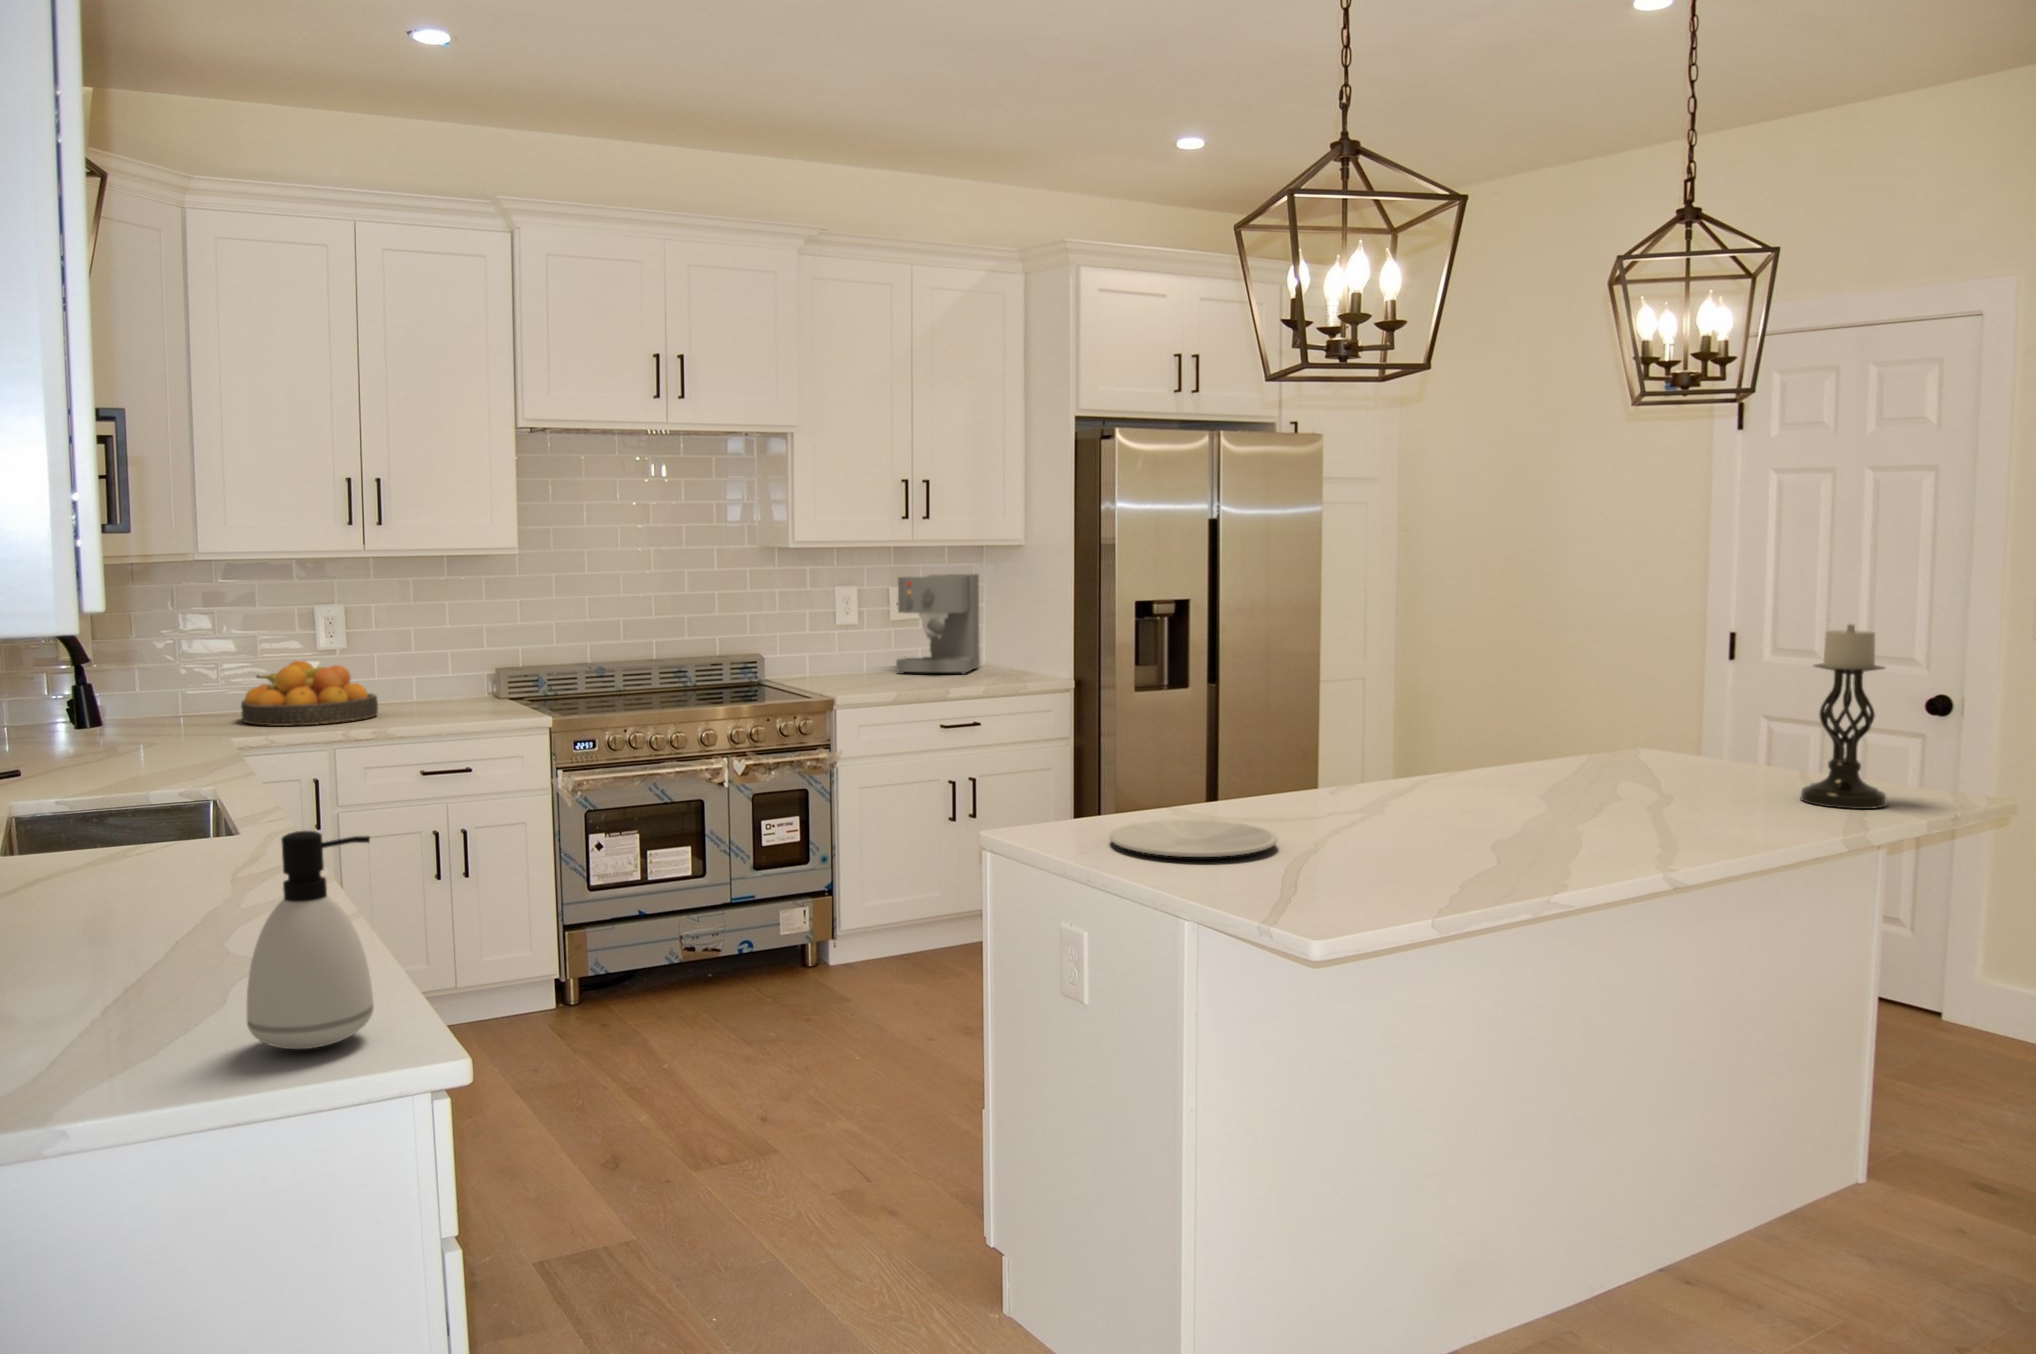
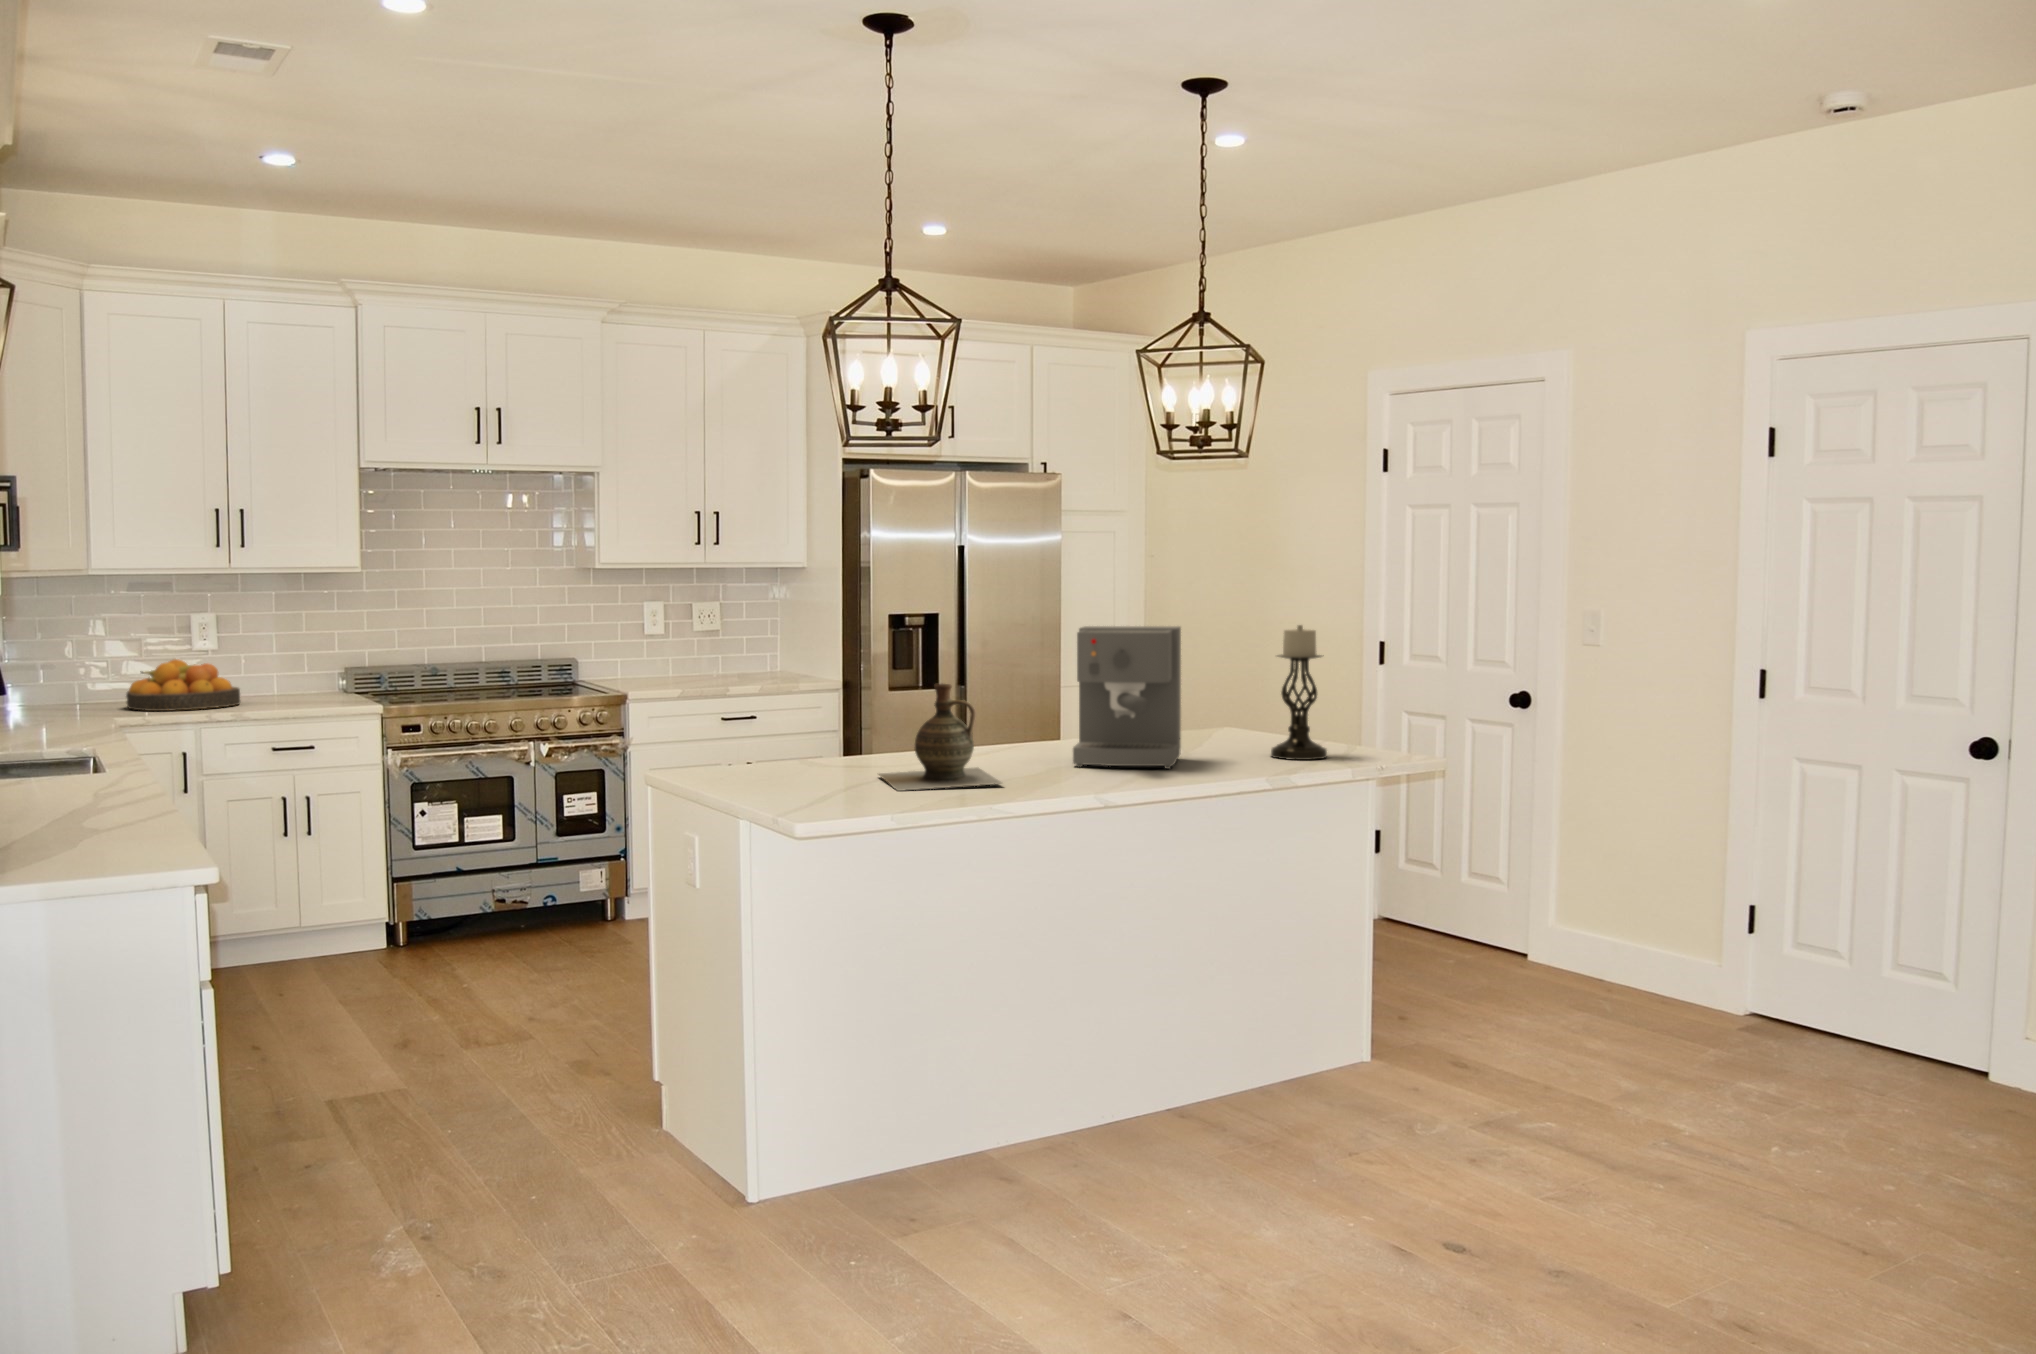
coffee maker: present [896,574,980,674] -> present [1073,626,1181,769]
ceramic jug: none [1341,716,1556,878] -> present [879,684,1002,791]
plate: present [1110,819,1277,857] -> none [713,761,832,780]
soap dispenser: present [247,831,374,1049] -> none [71,725,147,850]

